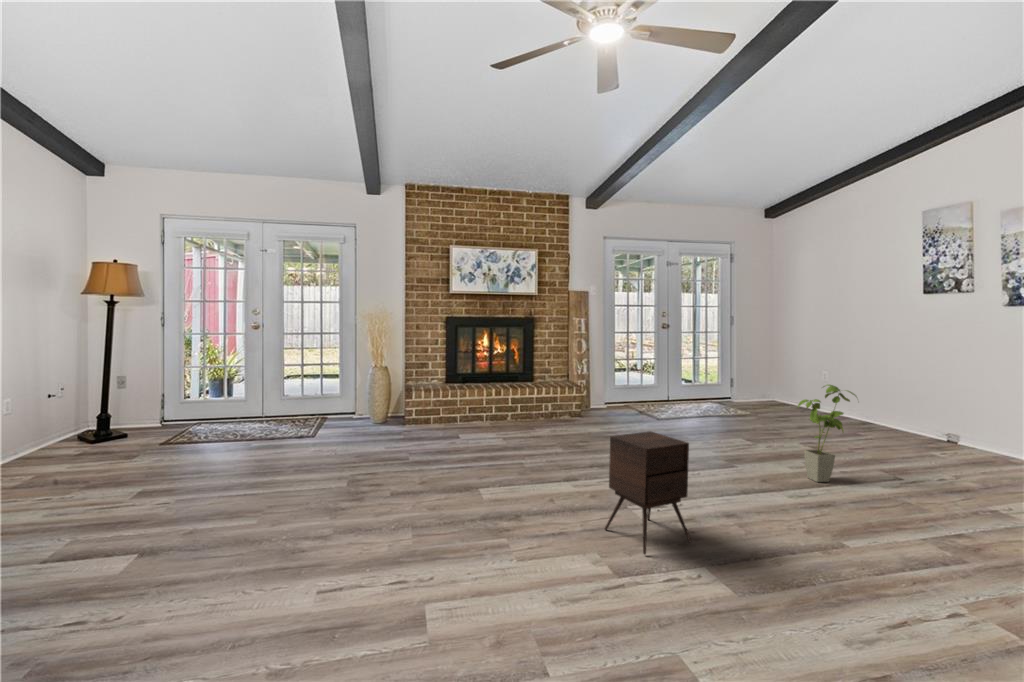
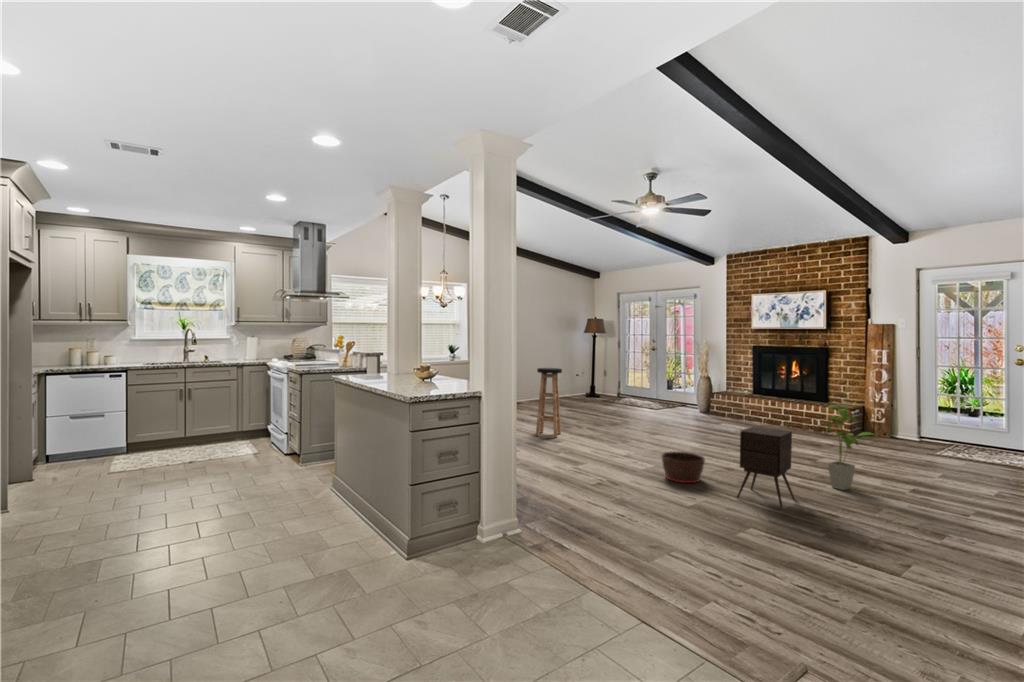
bar stool: none [345,391,436,616] -> present [536,368,562,438]
side table: present [605,431,691,554] -> present [737,427,794,508]
basket: none [781,500,866,565] -> present [661,451,705,483]

